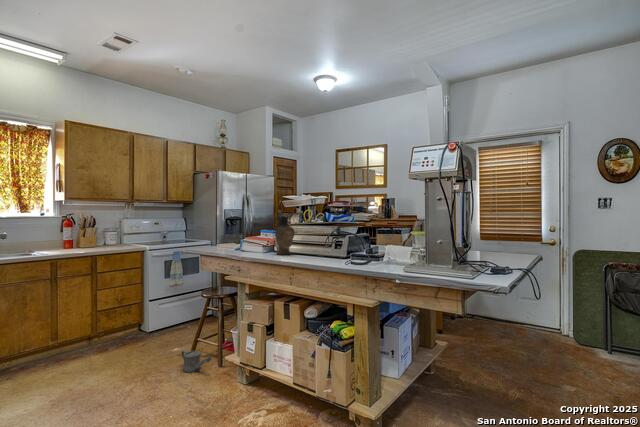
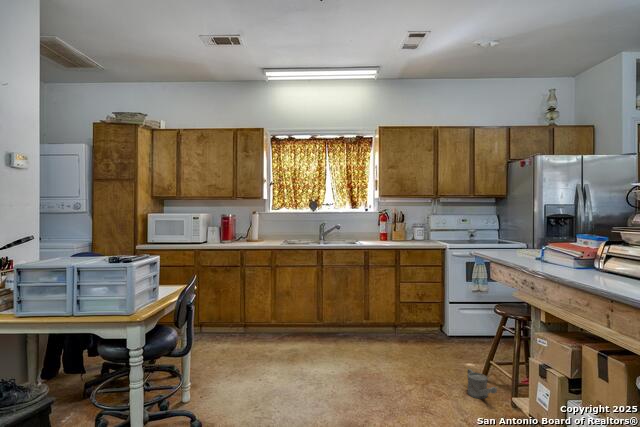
ceramic pitcher: present [275,210,295,255] -> none [575,210,611,278]

